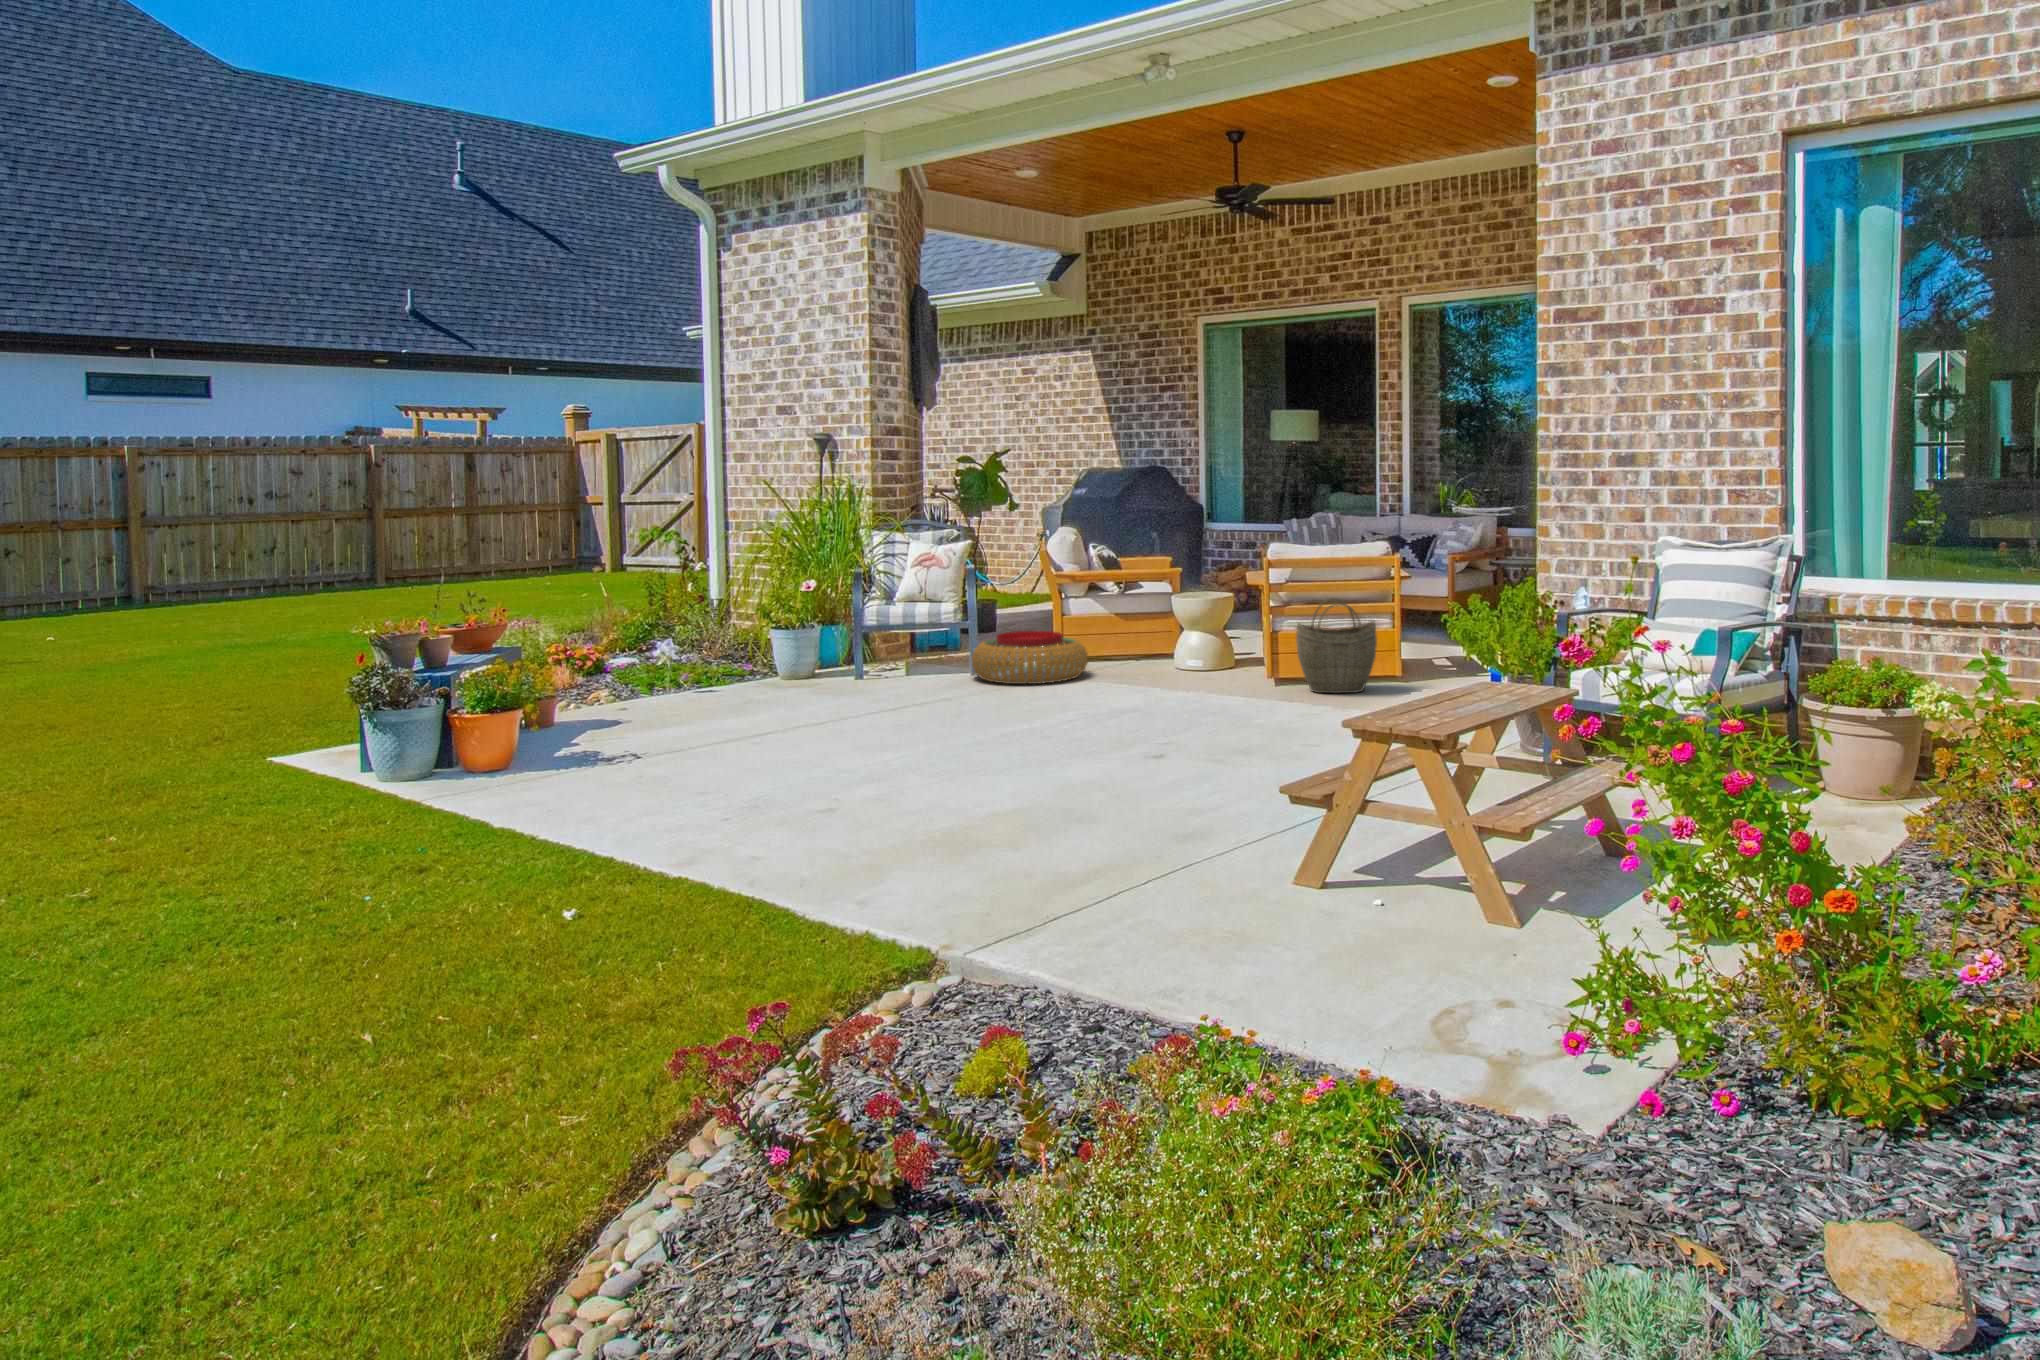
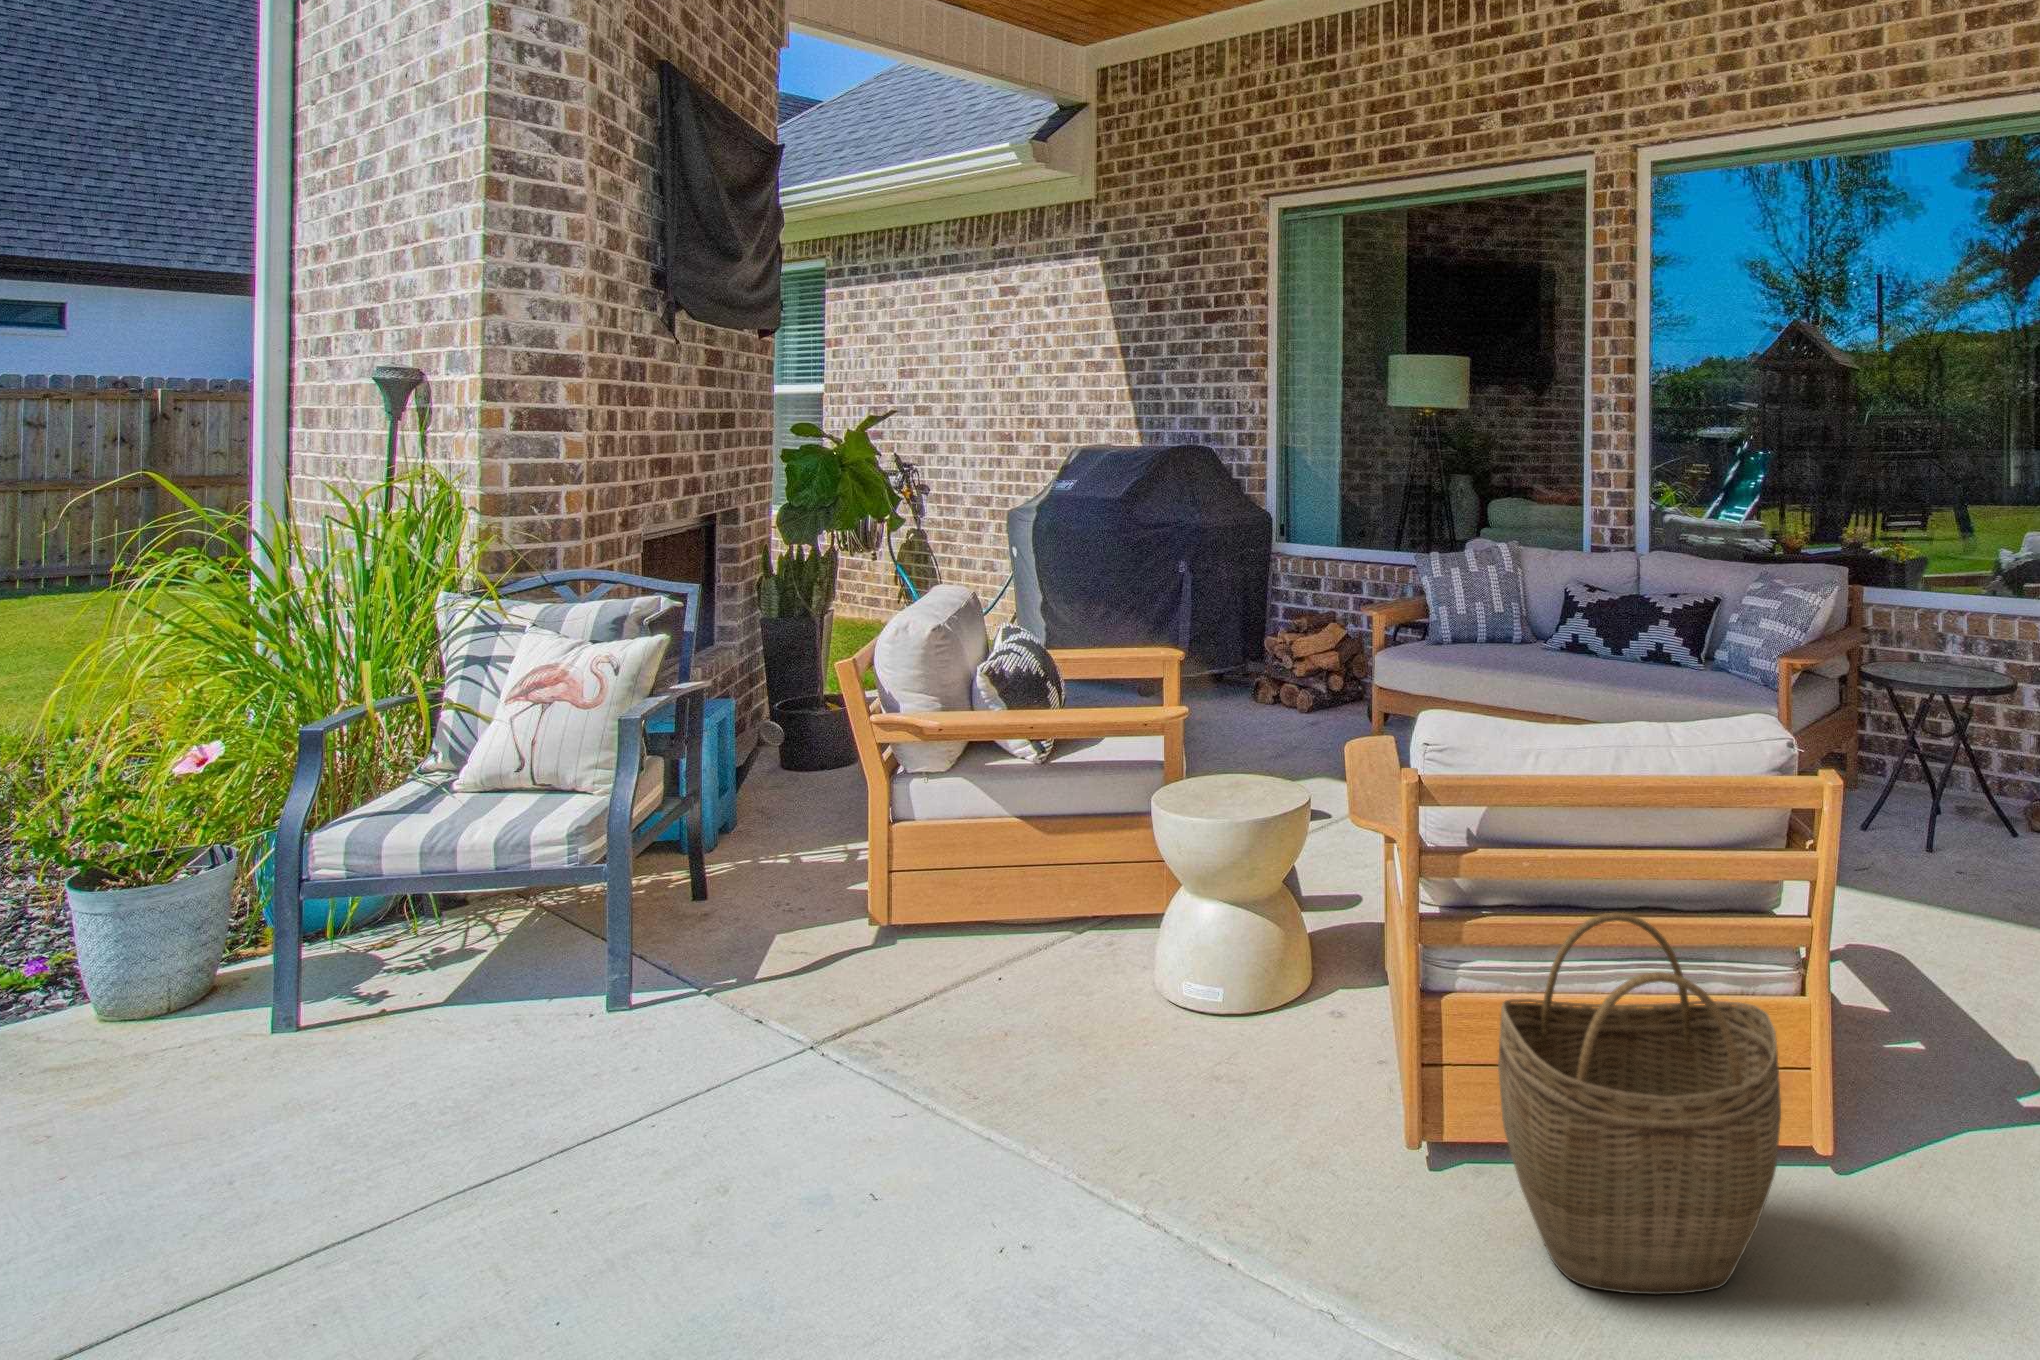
pouf: present [972,631,1088,684] -> none [534,903,889,1124]

